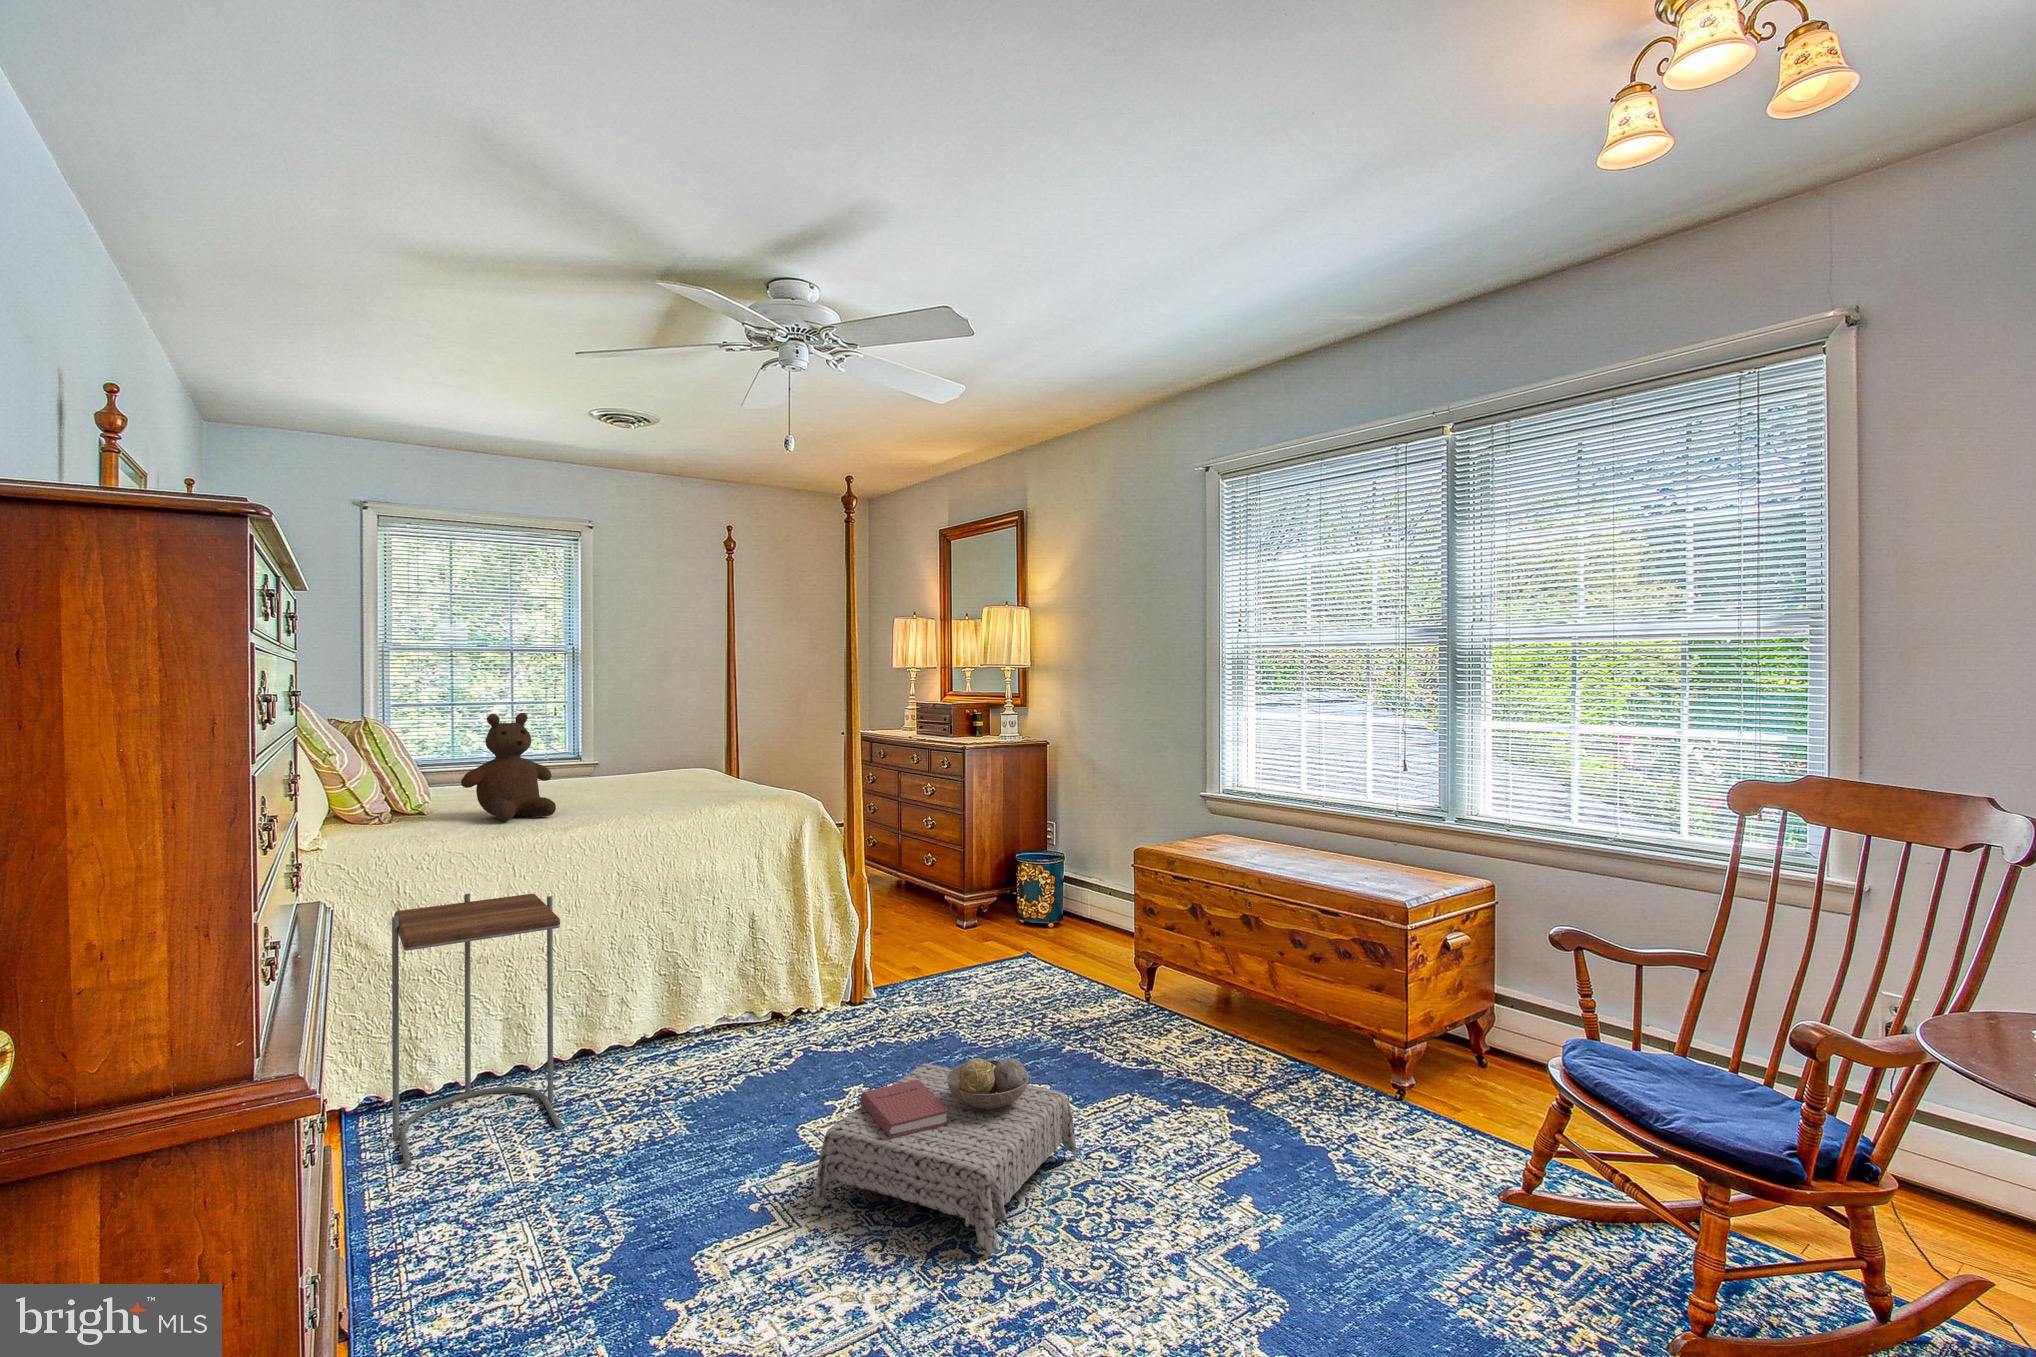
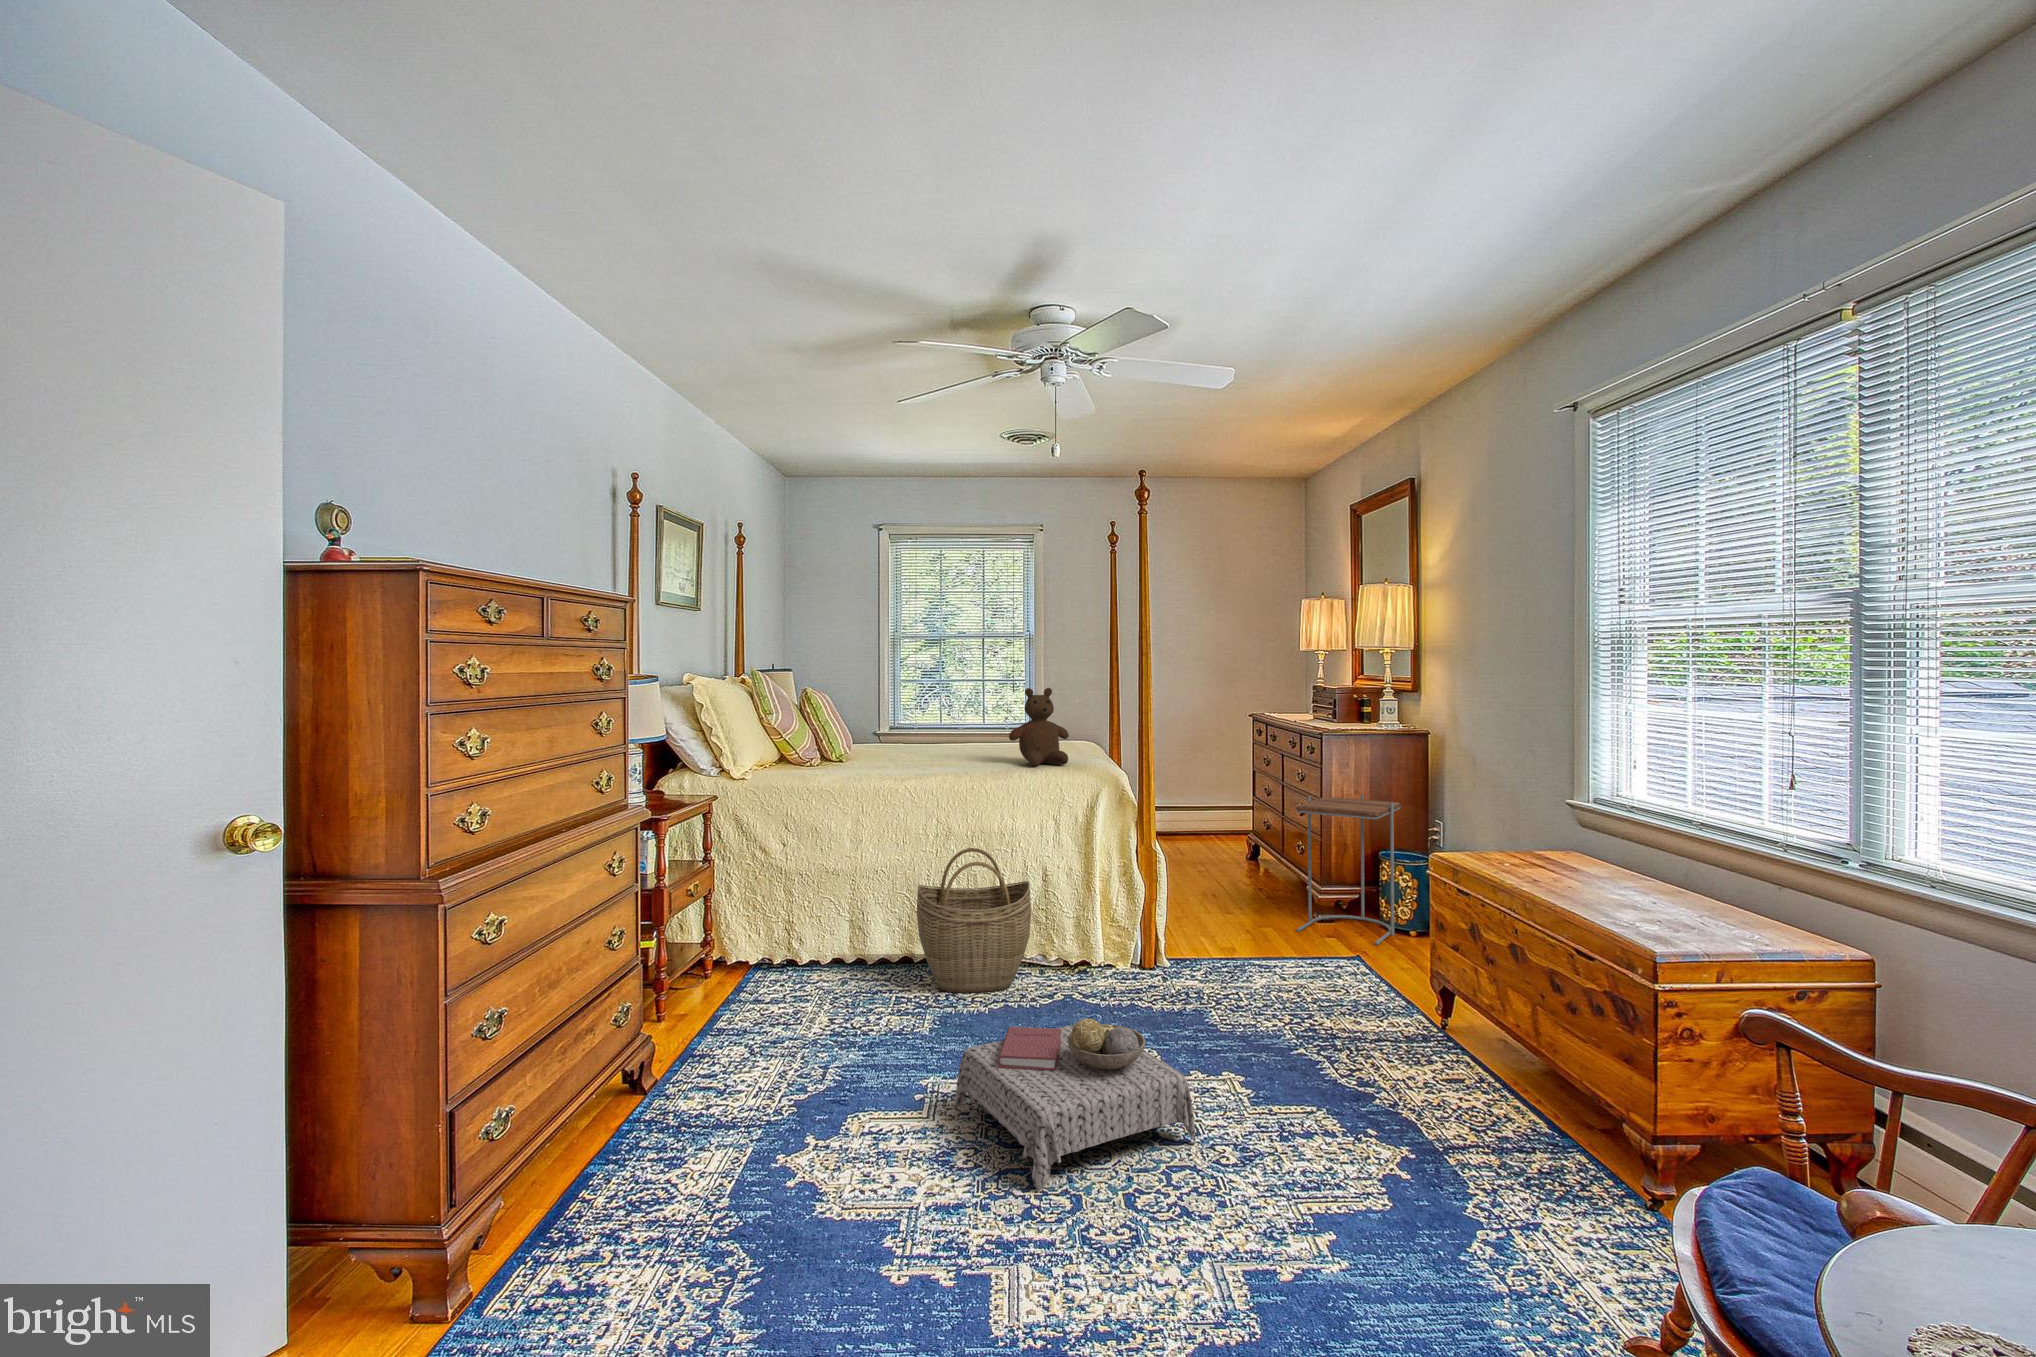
teddy bear: present [461,713,556,821] -> present [1009,688,1069,766]
side table: present [392,894,562,1168] -> present [1296,795,1401,945]
woven basket: none [615,899,761,1079] -> present [917,848,1031,993]

